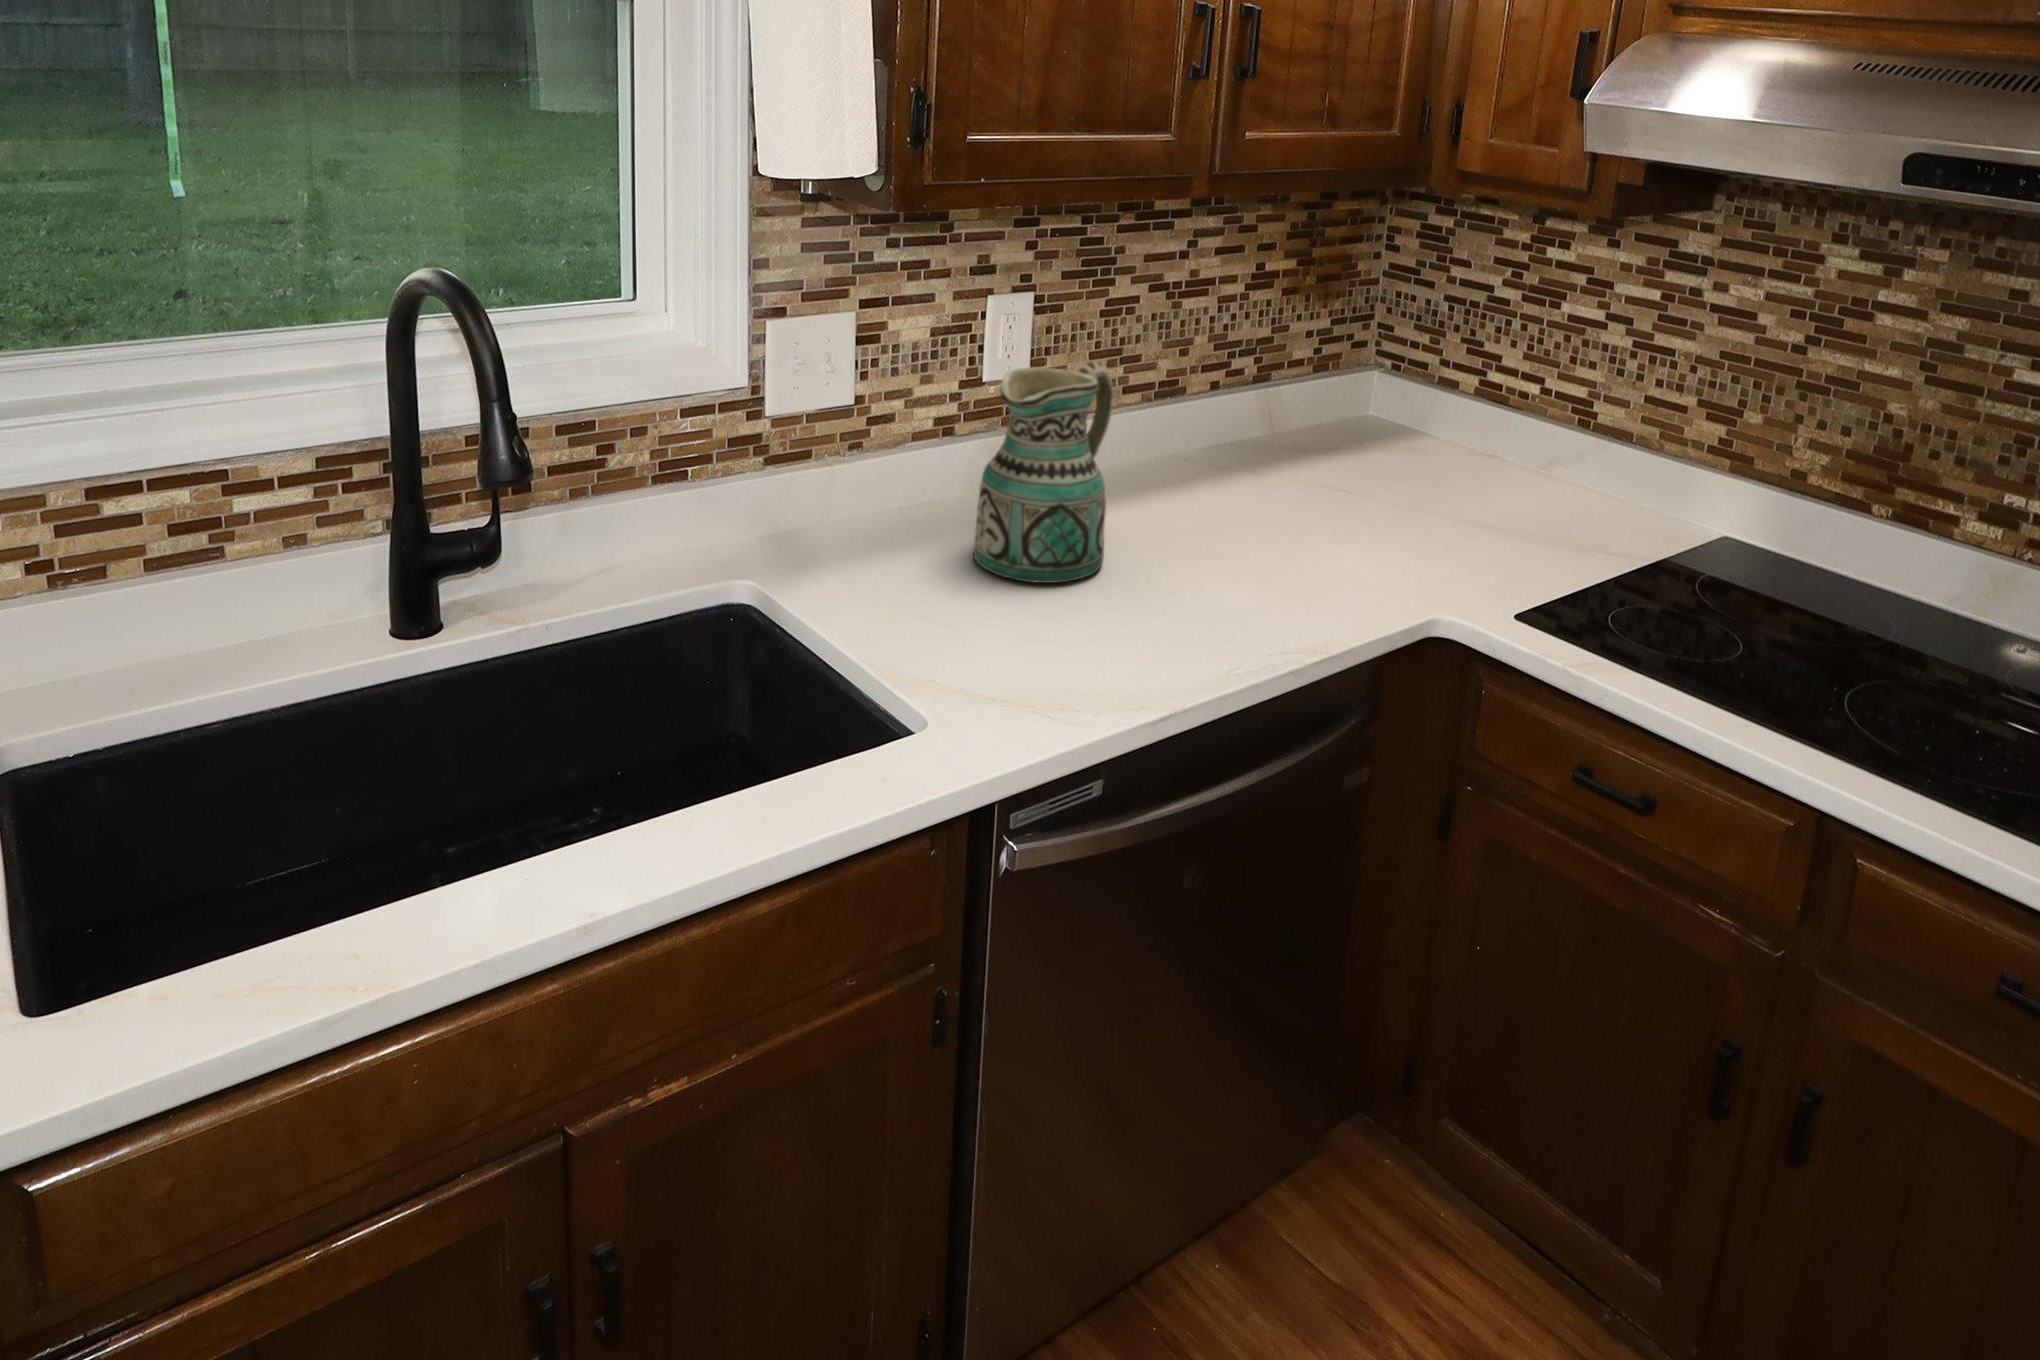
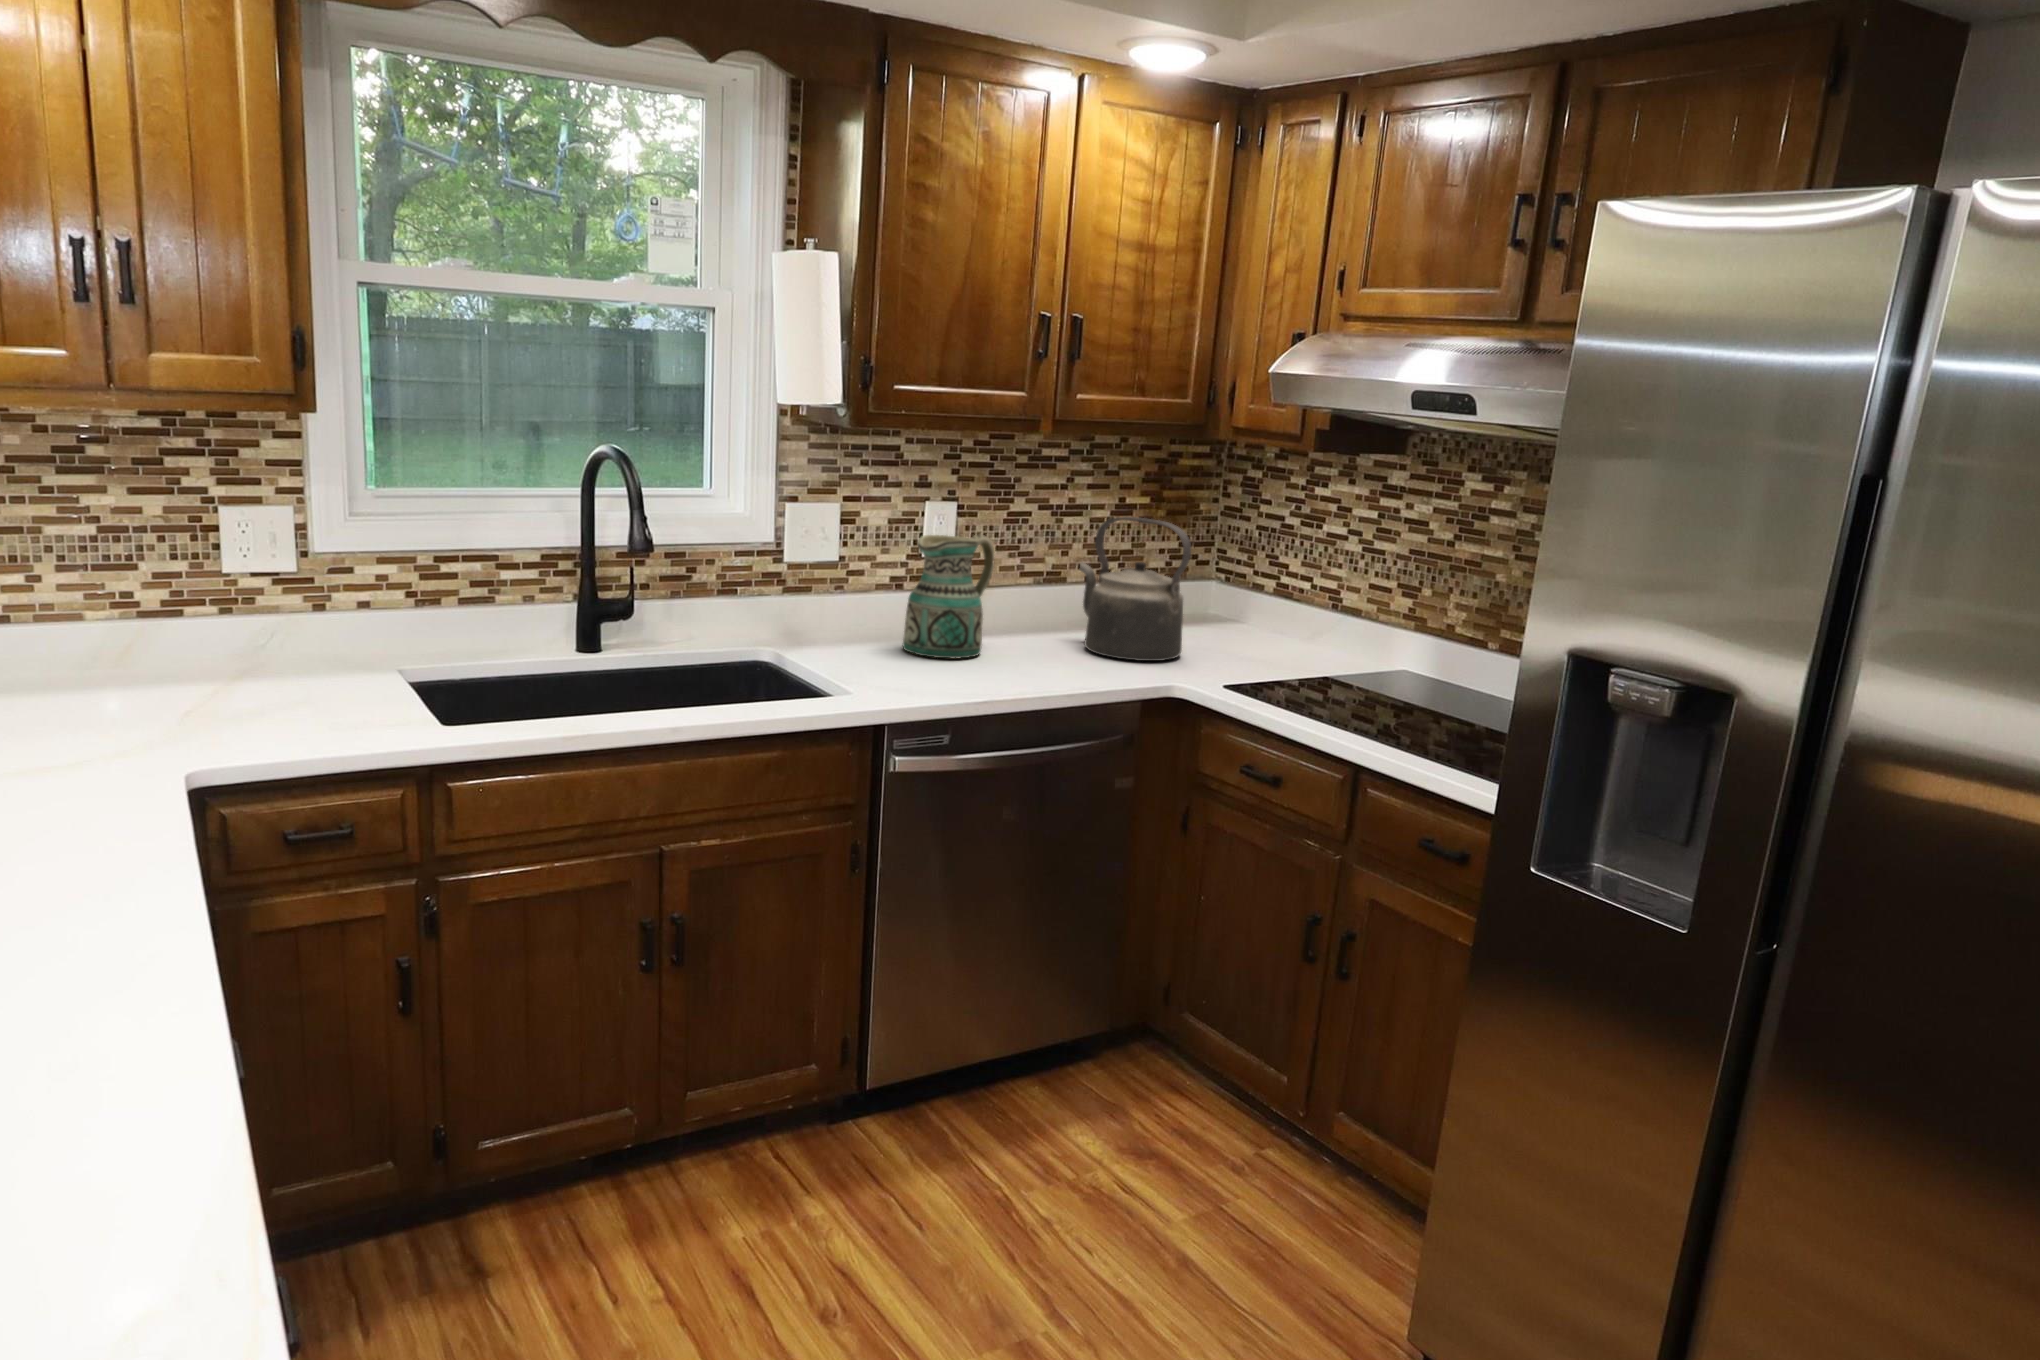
kettle: none [1231,318,1427,553] -> present [1080,517,1191,661]

